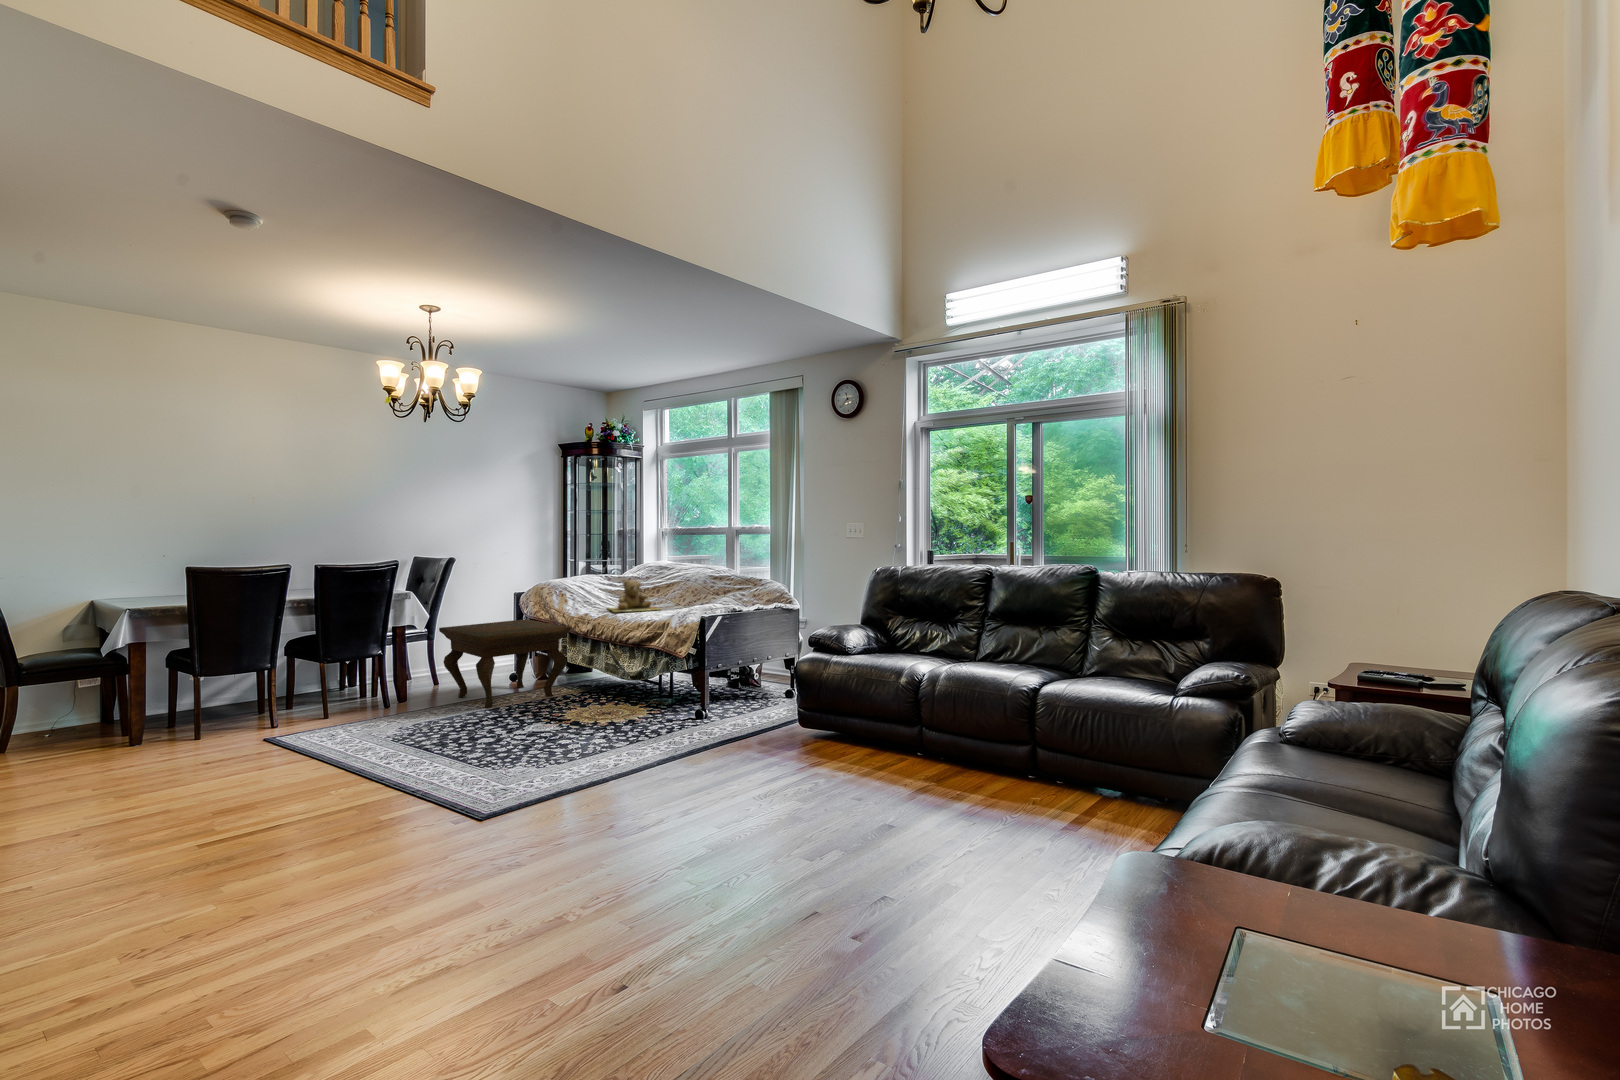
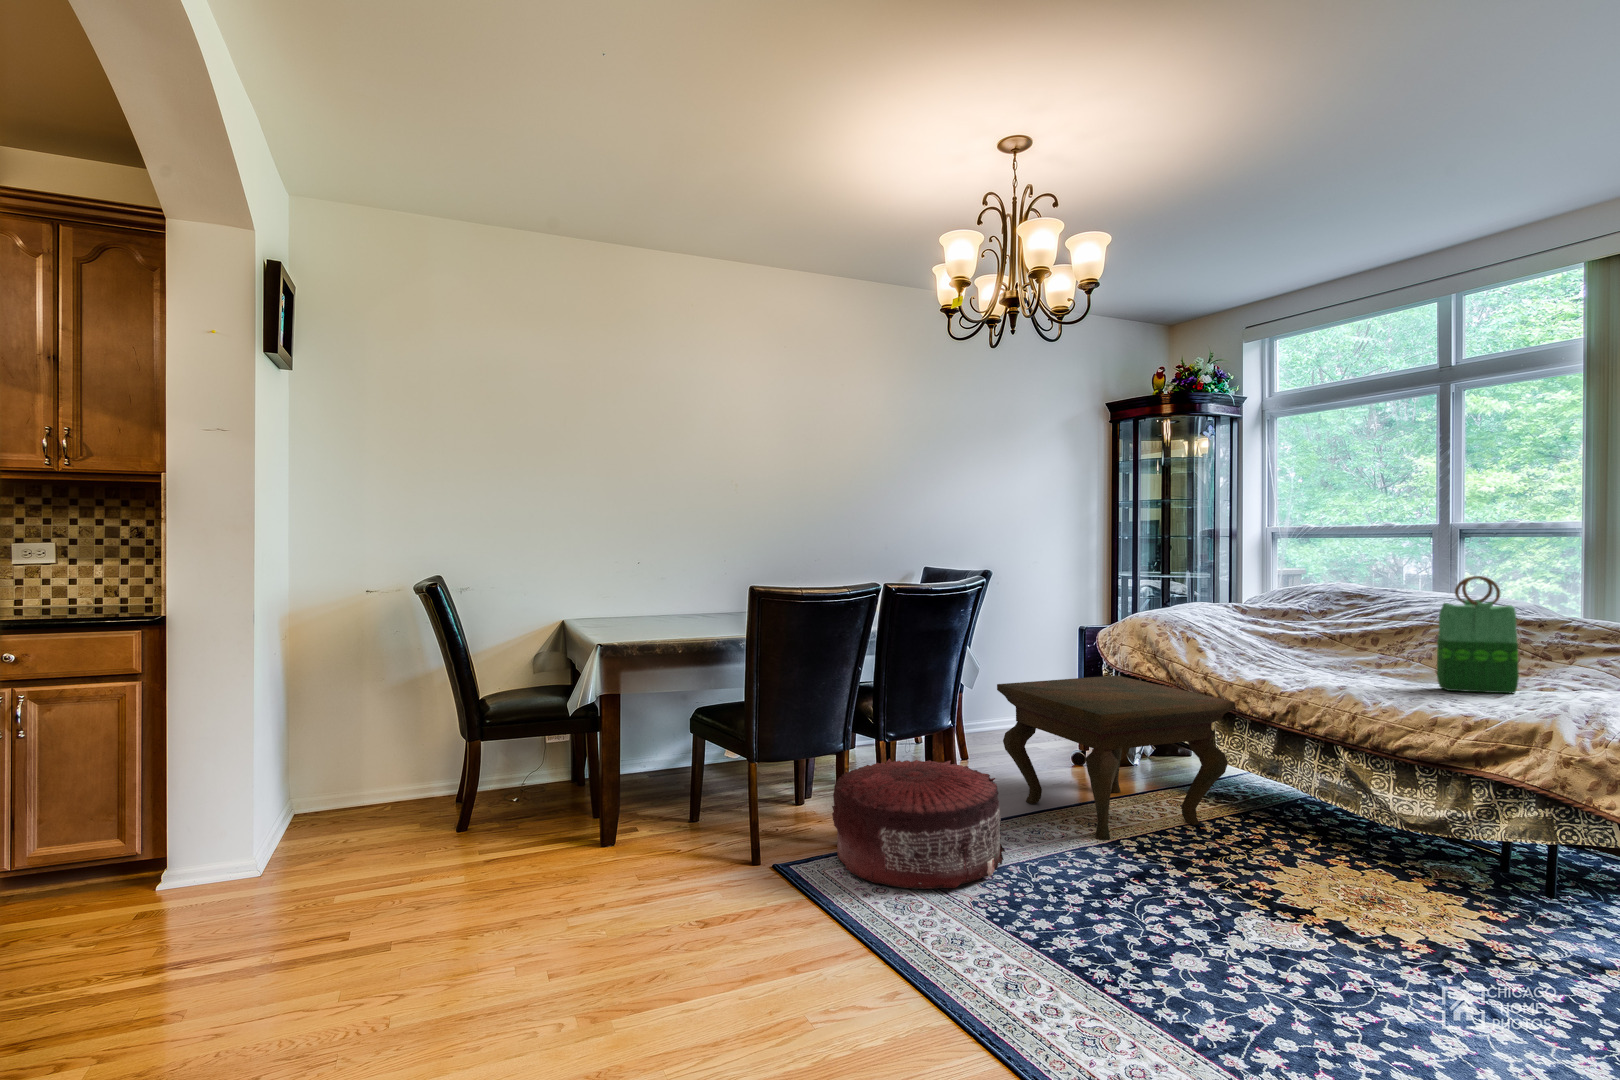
tote bag: none [663,556,694,613] -> present [1437,576,1519,693]
teddy bear: present [609,580,660,612] -> none [1280,618,1421,680]
pouf: none [302,672,419,739] -> present [832,759,1005,889]

